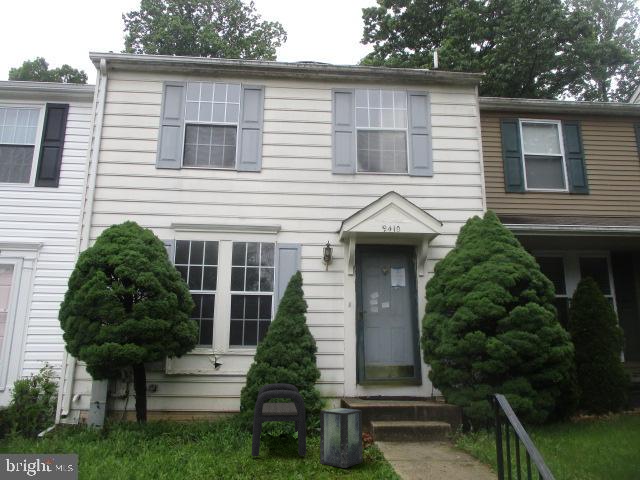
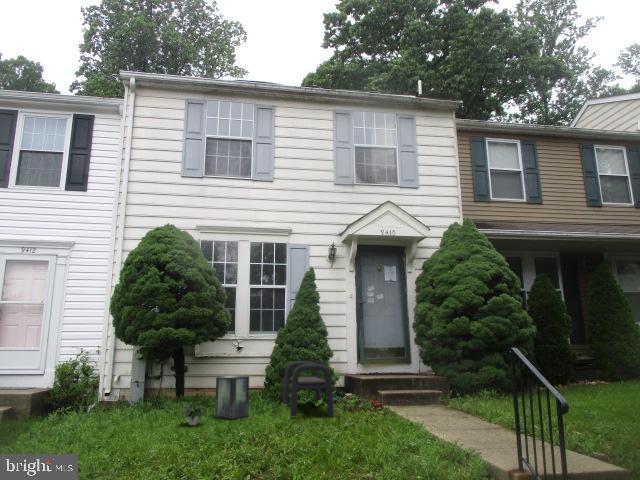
storage box: present [320,408,362,468] -> present [215,376,249,419]
potted plant: none [100,435,145,466] -> present [181,401,207,425]

